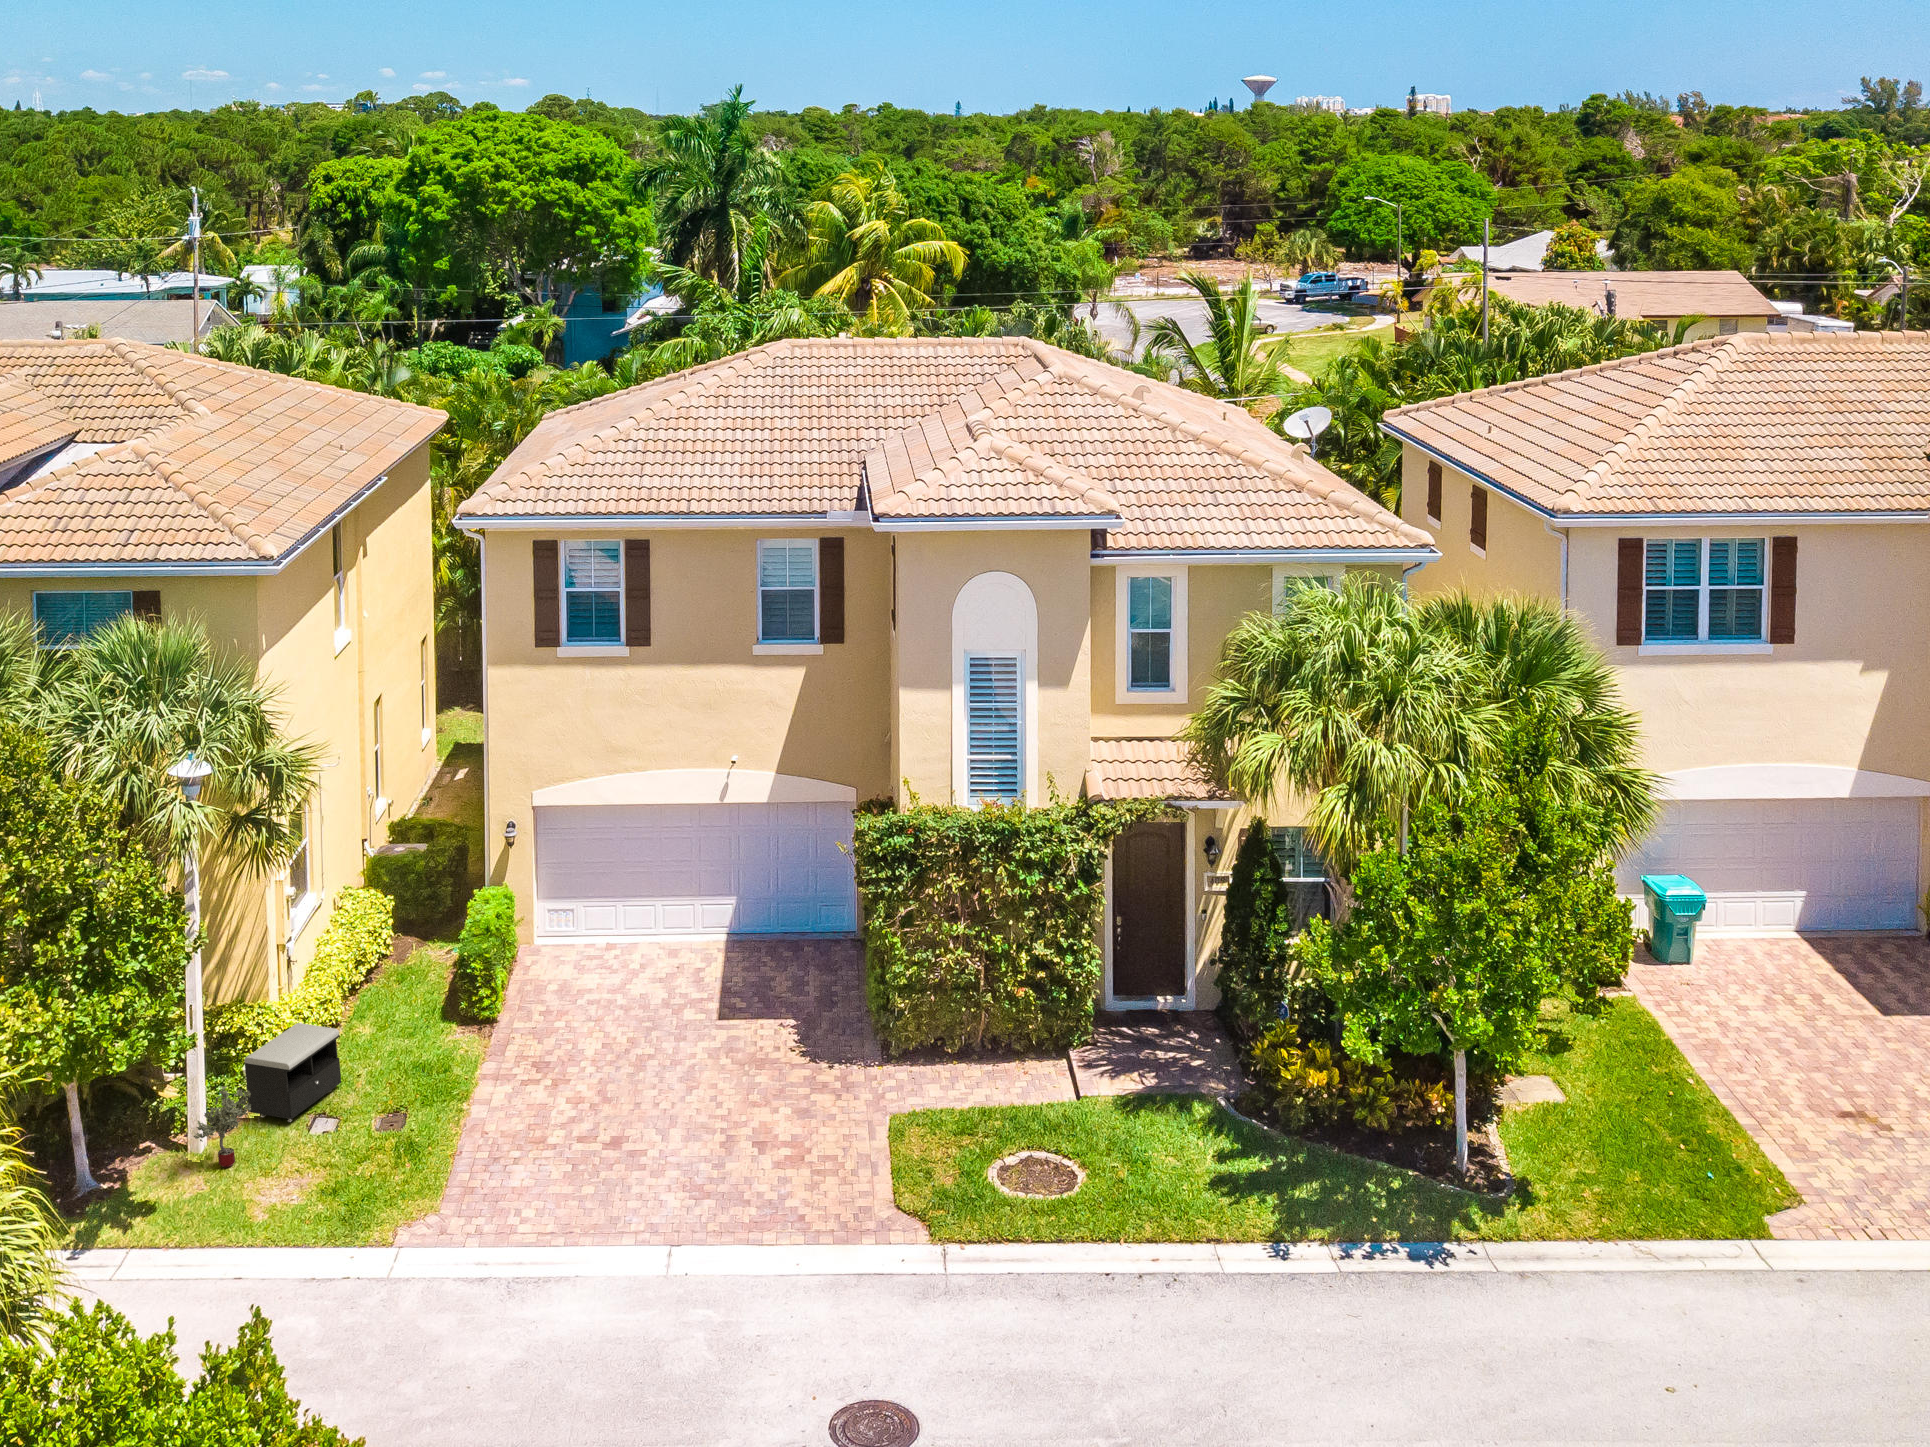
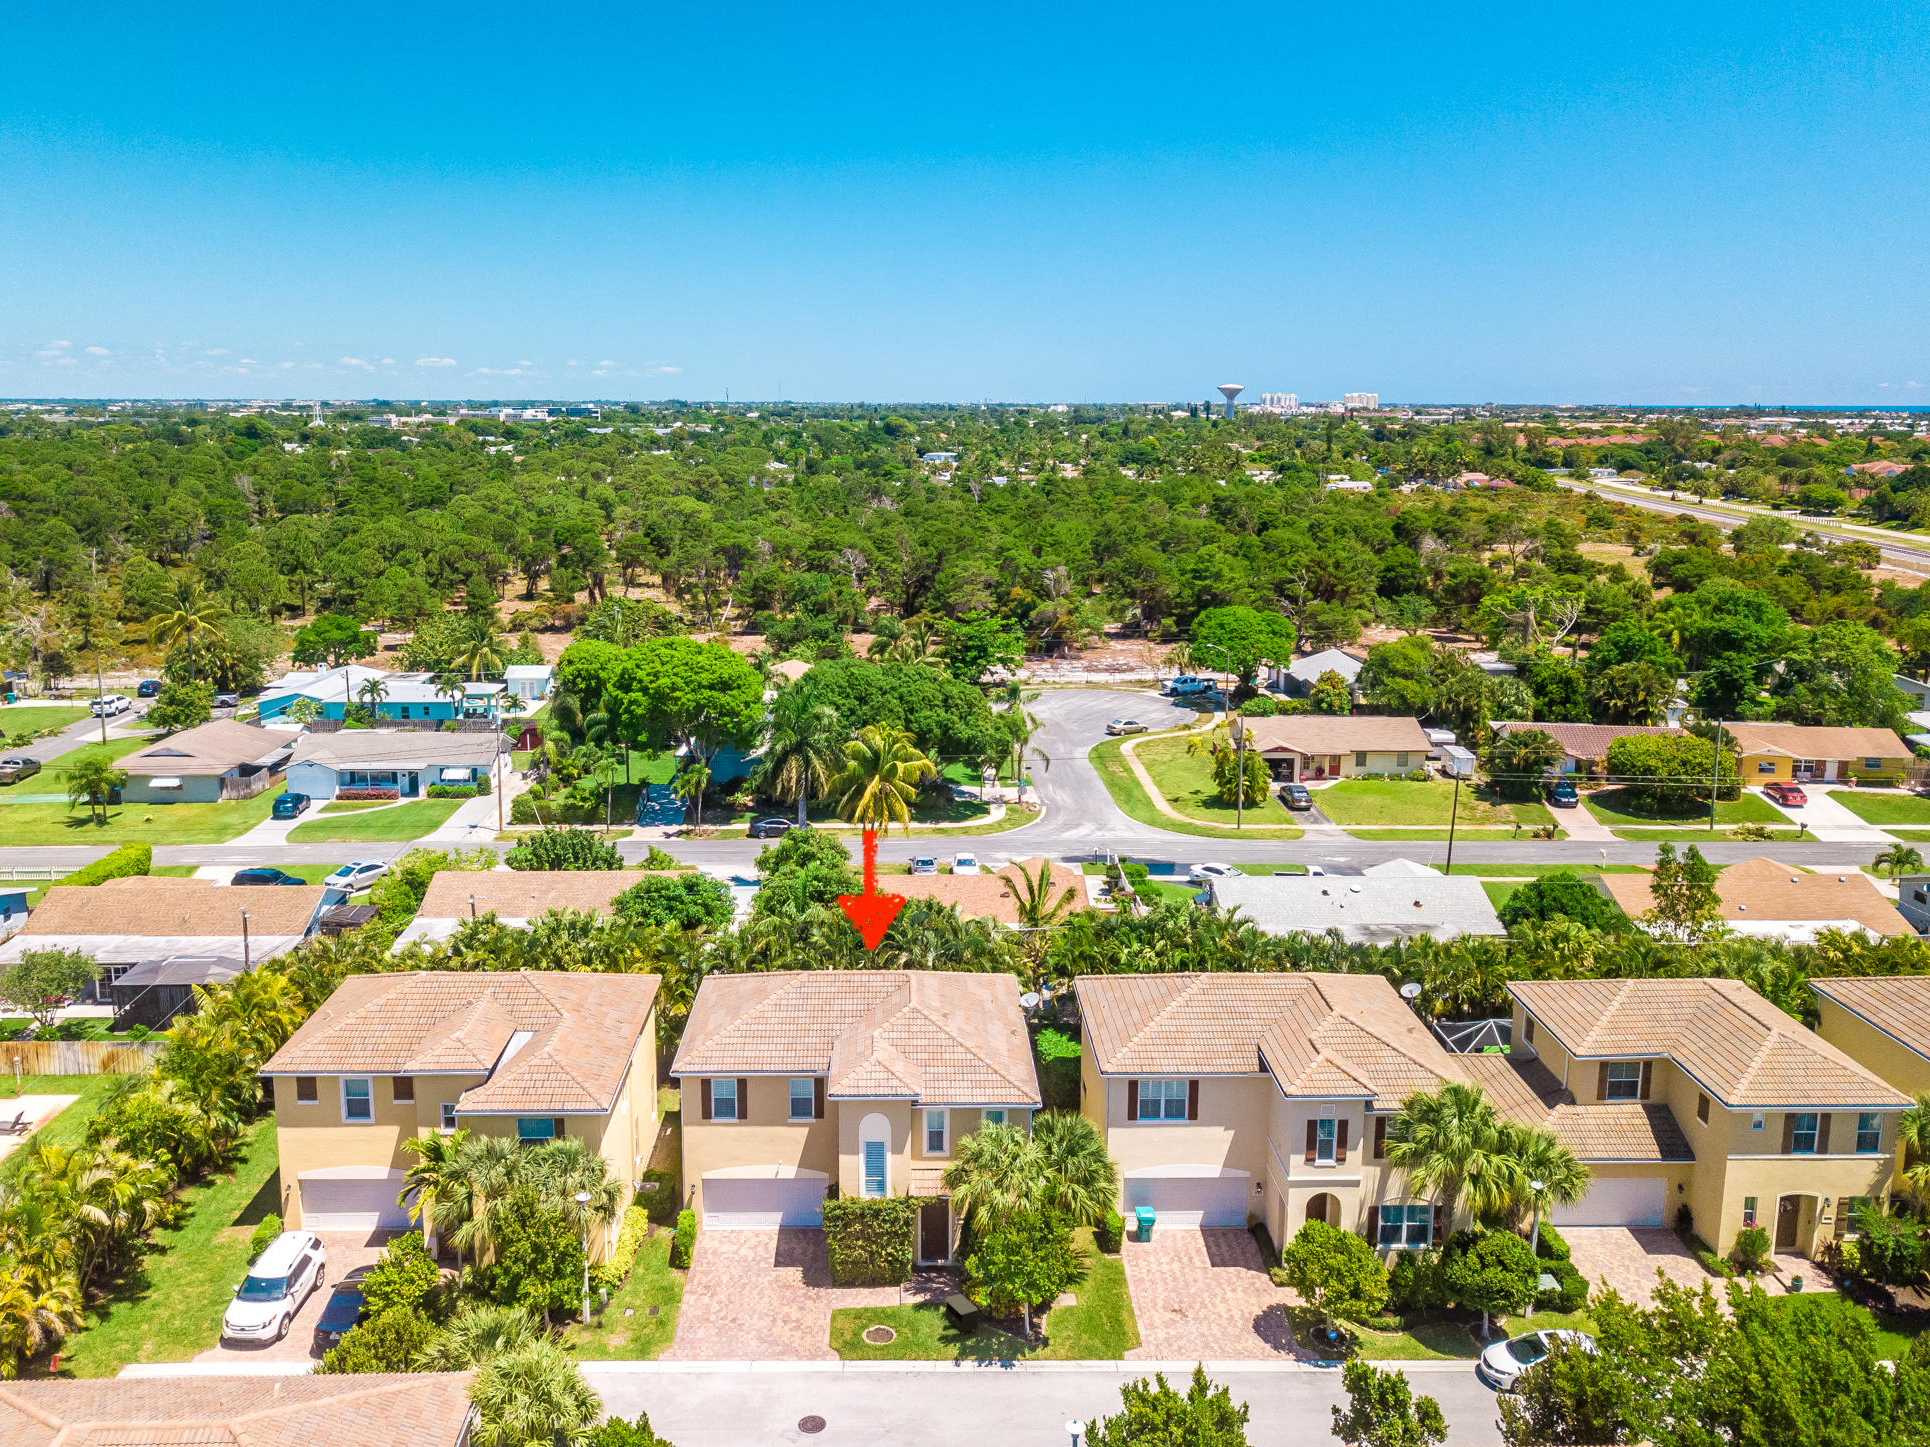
storage bench: present [245,1023,341,1122] -> present [945,1294,978,1334]

